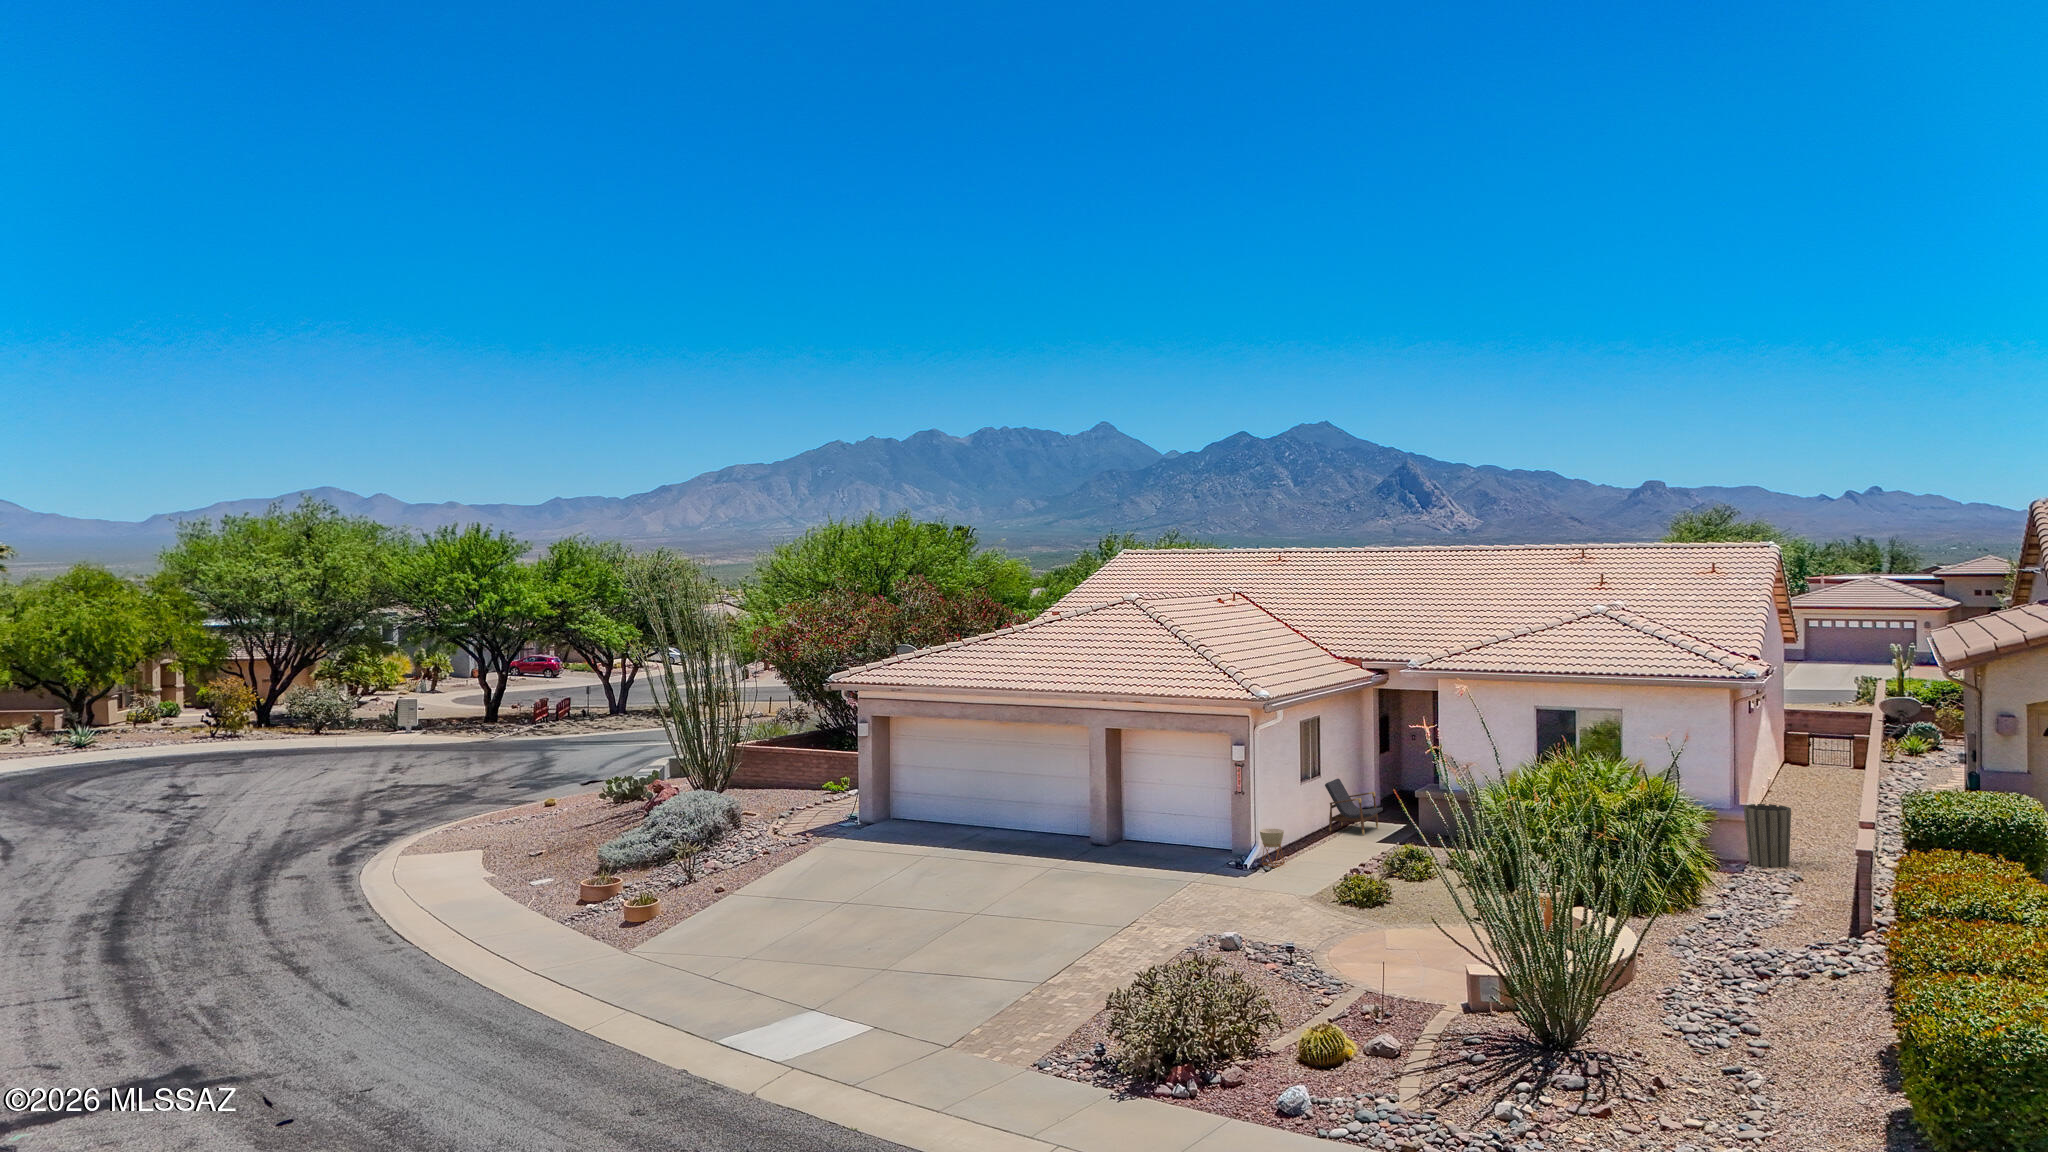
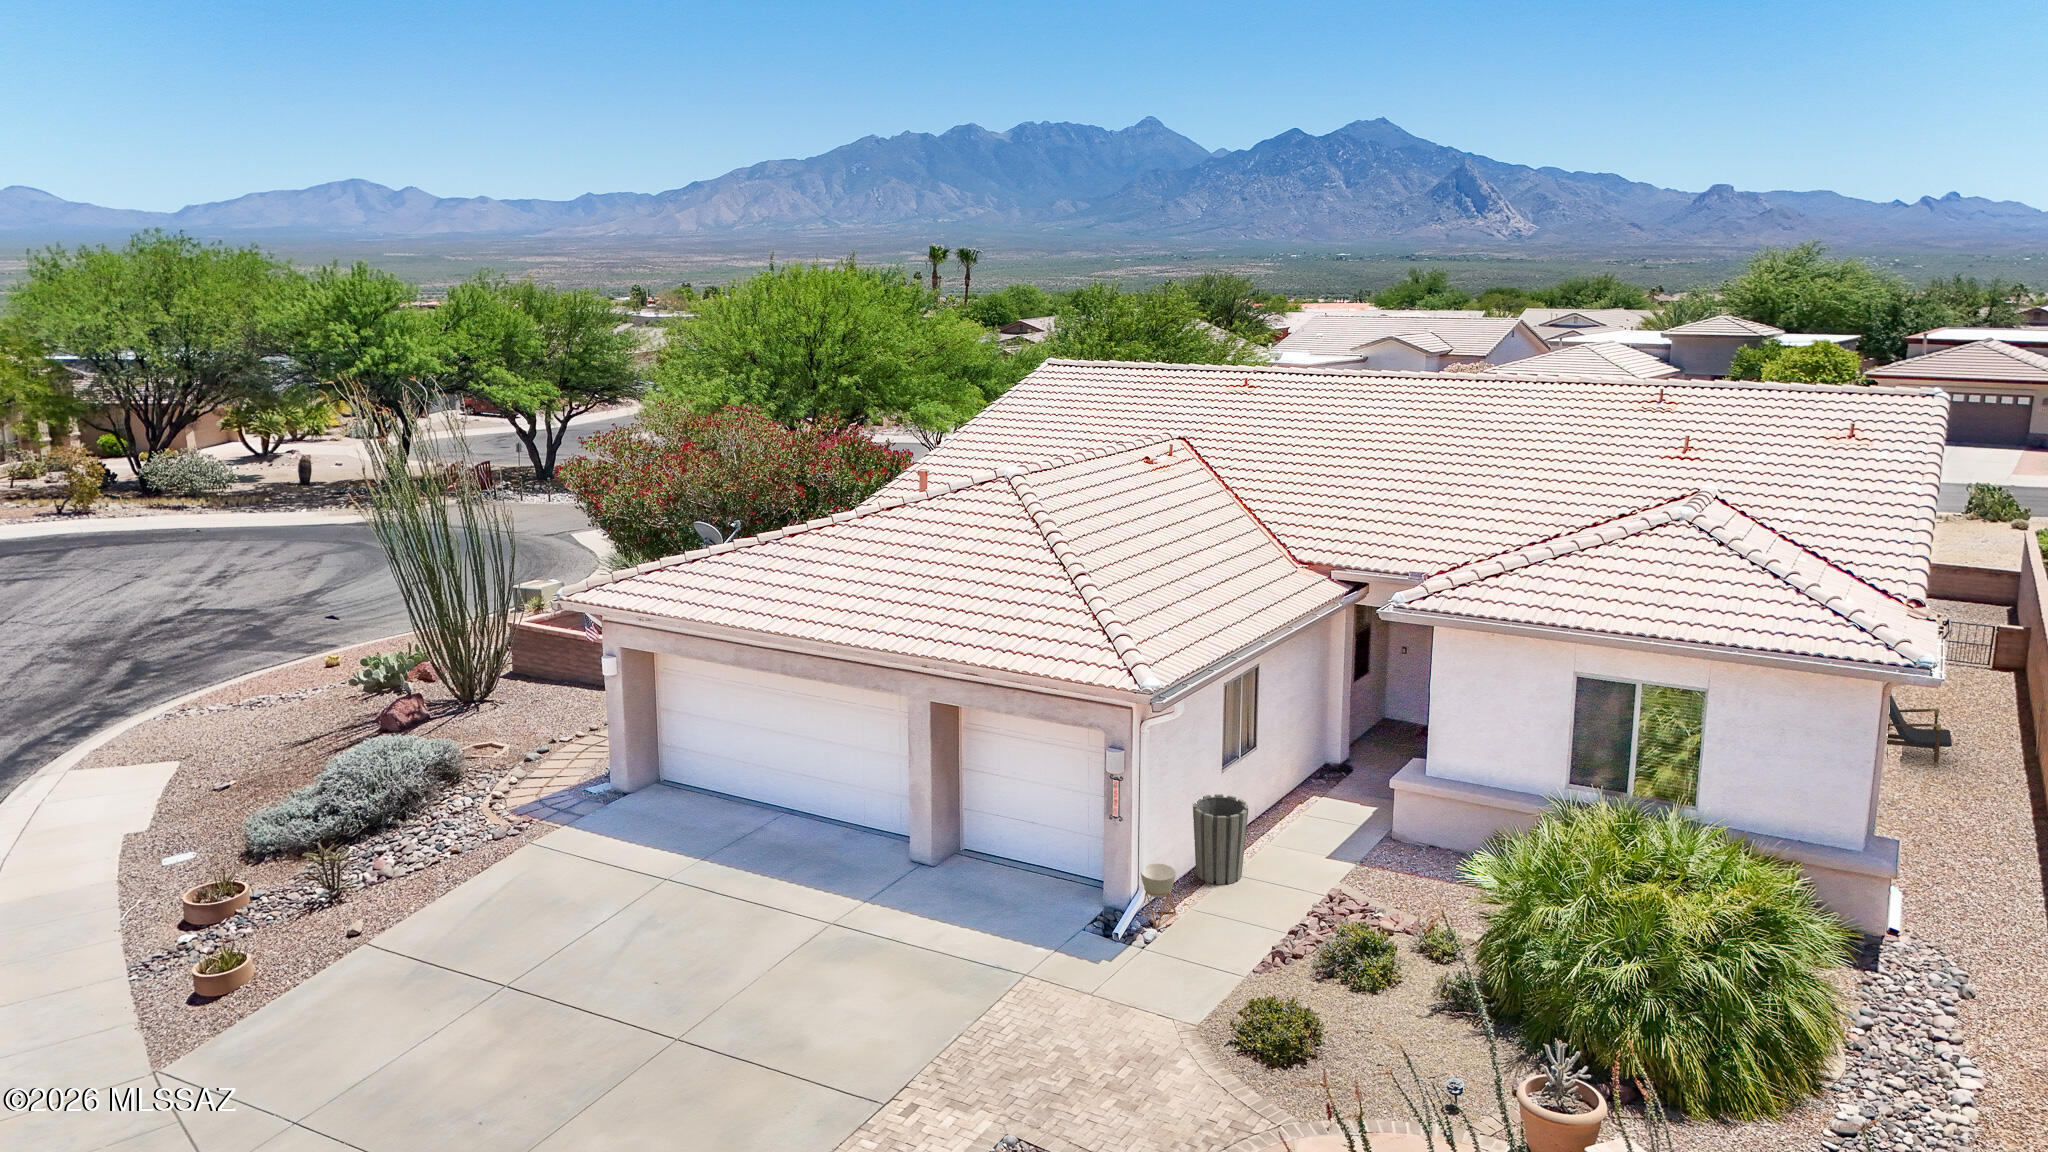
lounge chair: present [1325,779,1383,835] -> present [1887,695,1952,768]
trash can: present [1743,804,1791,868] -> present [1193,794,1248,885]

